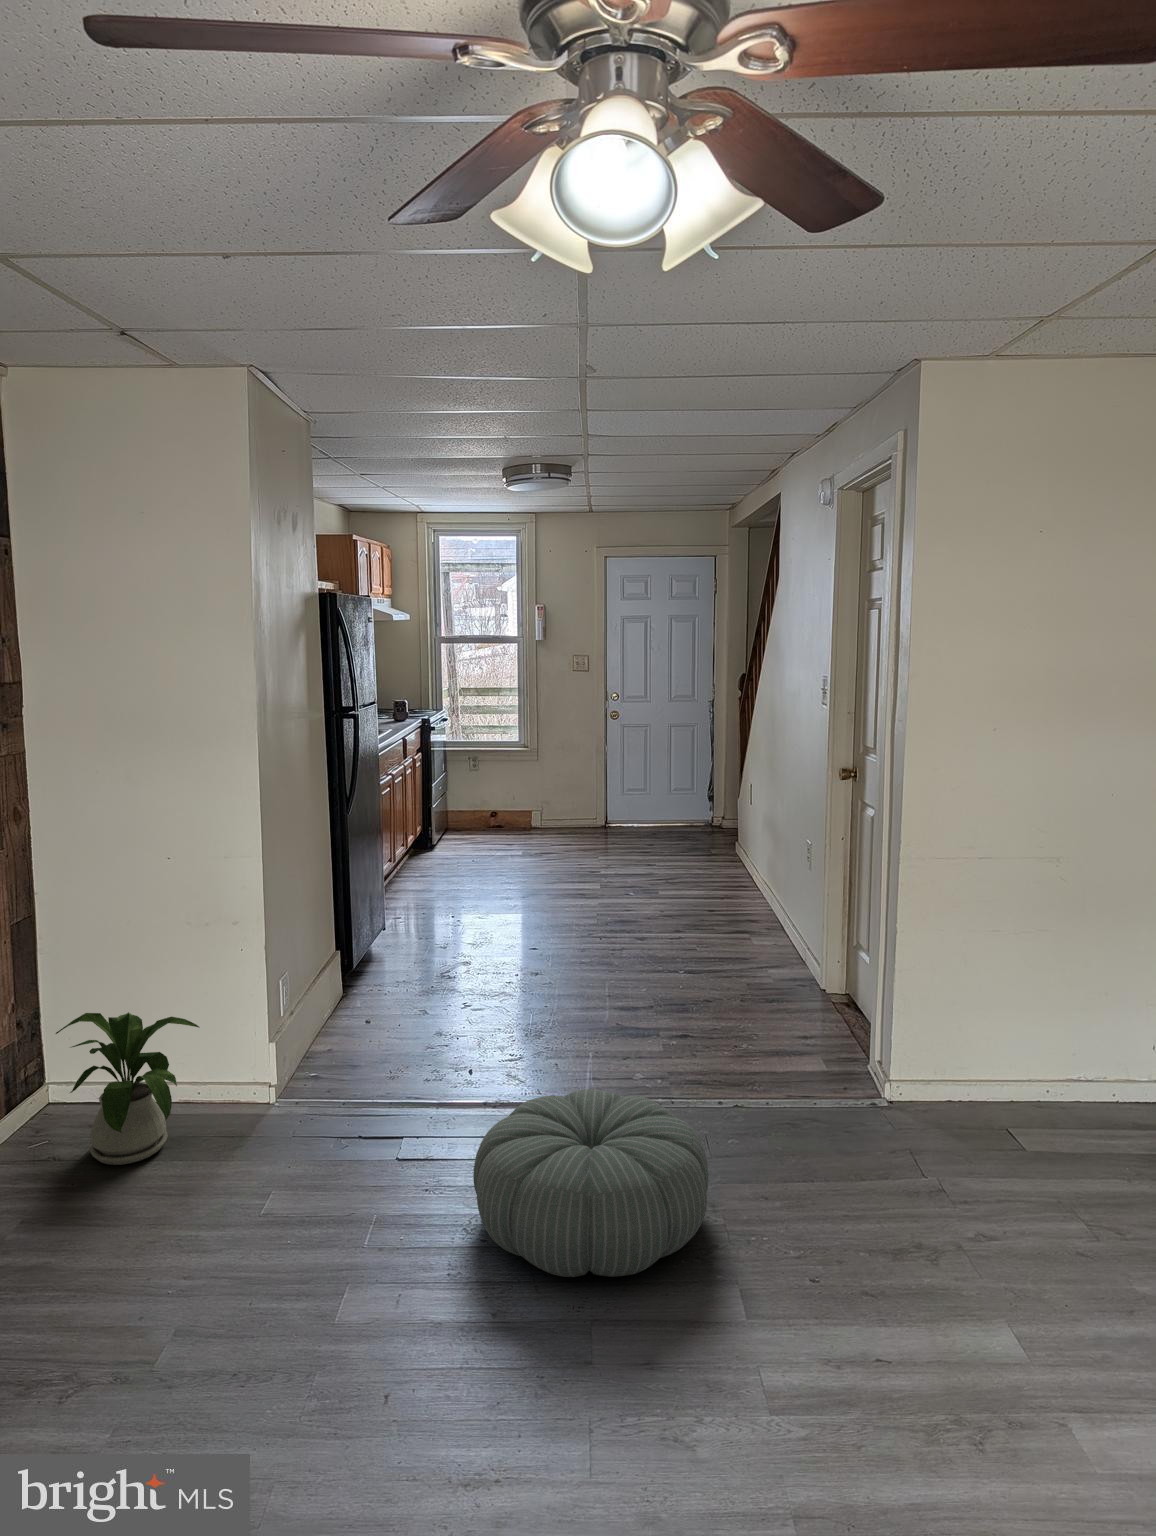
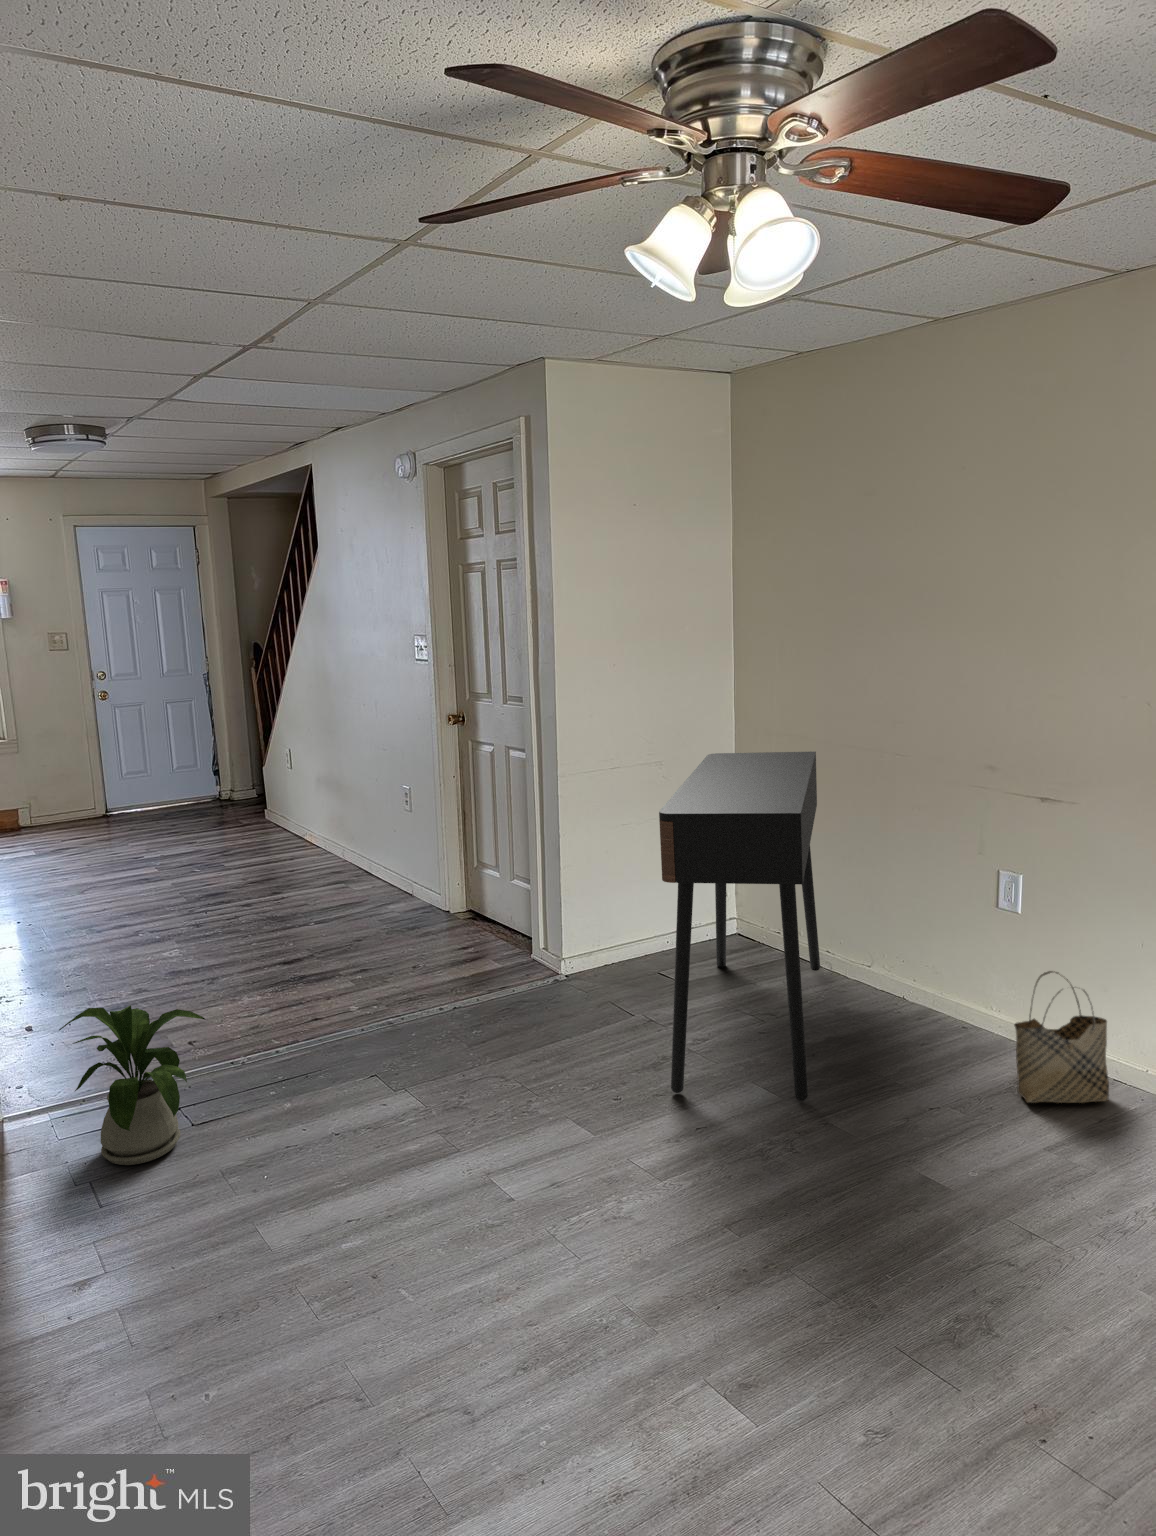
console table: none [630,794,763,1117] -> present [659,752,820,1101]
woven basket: none [941,1005,1022,1125] -> present [1014,971,1109,1103]
pouf: present [473,1089,708,1277] -> none [494,1074,747,1271]

